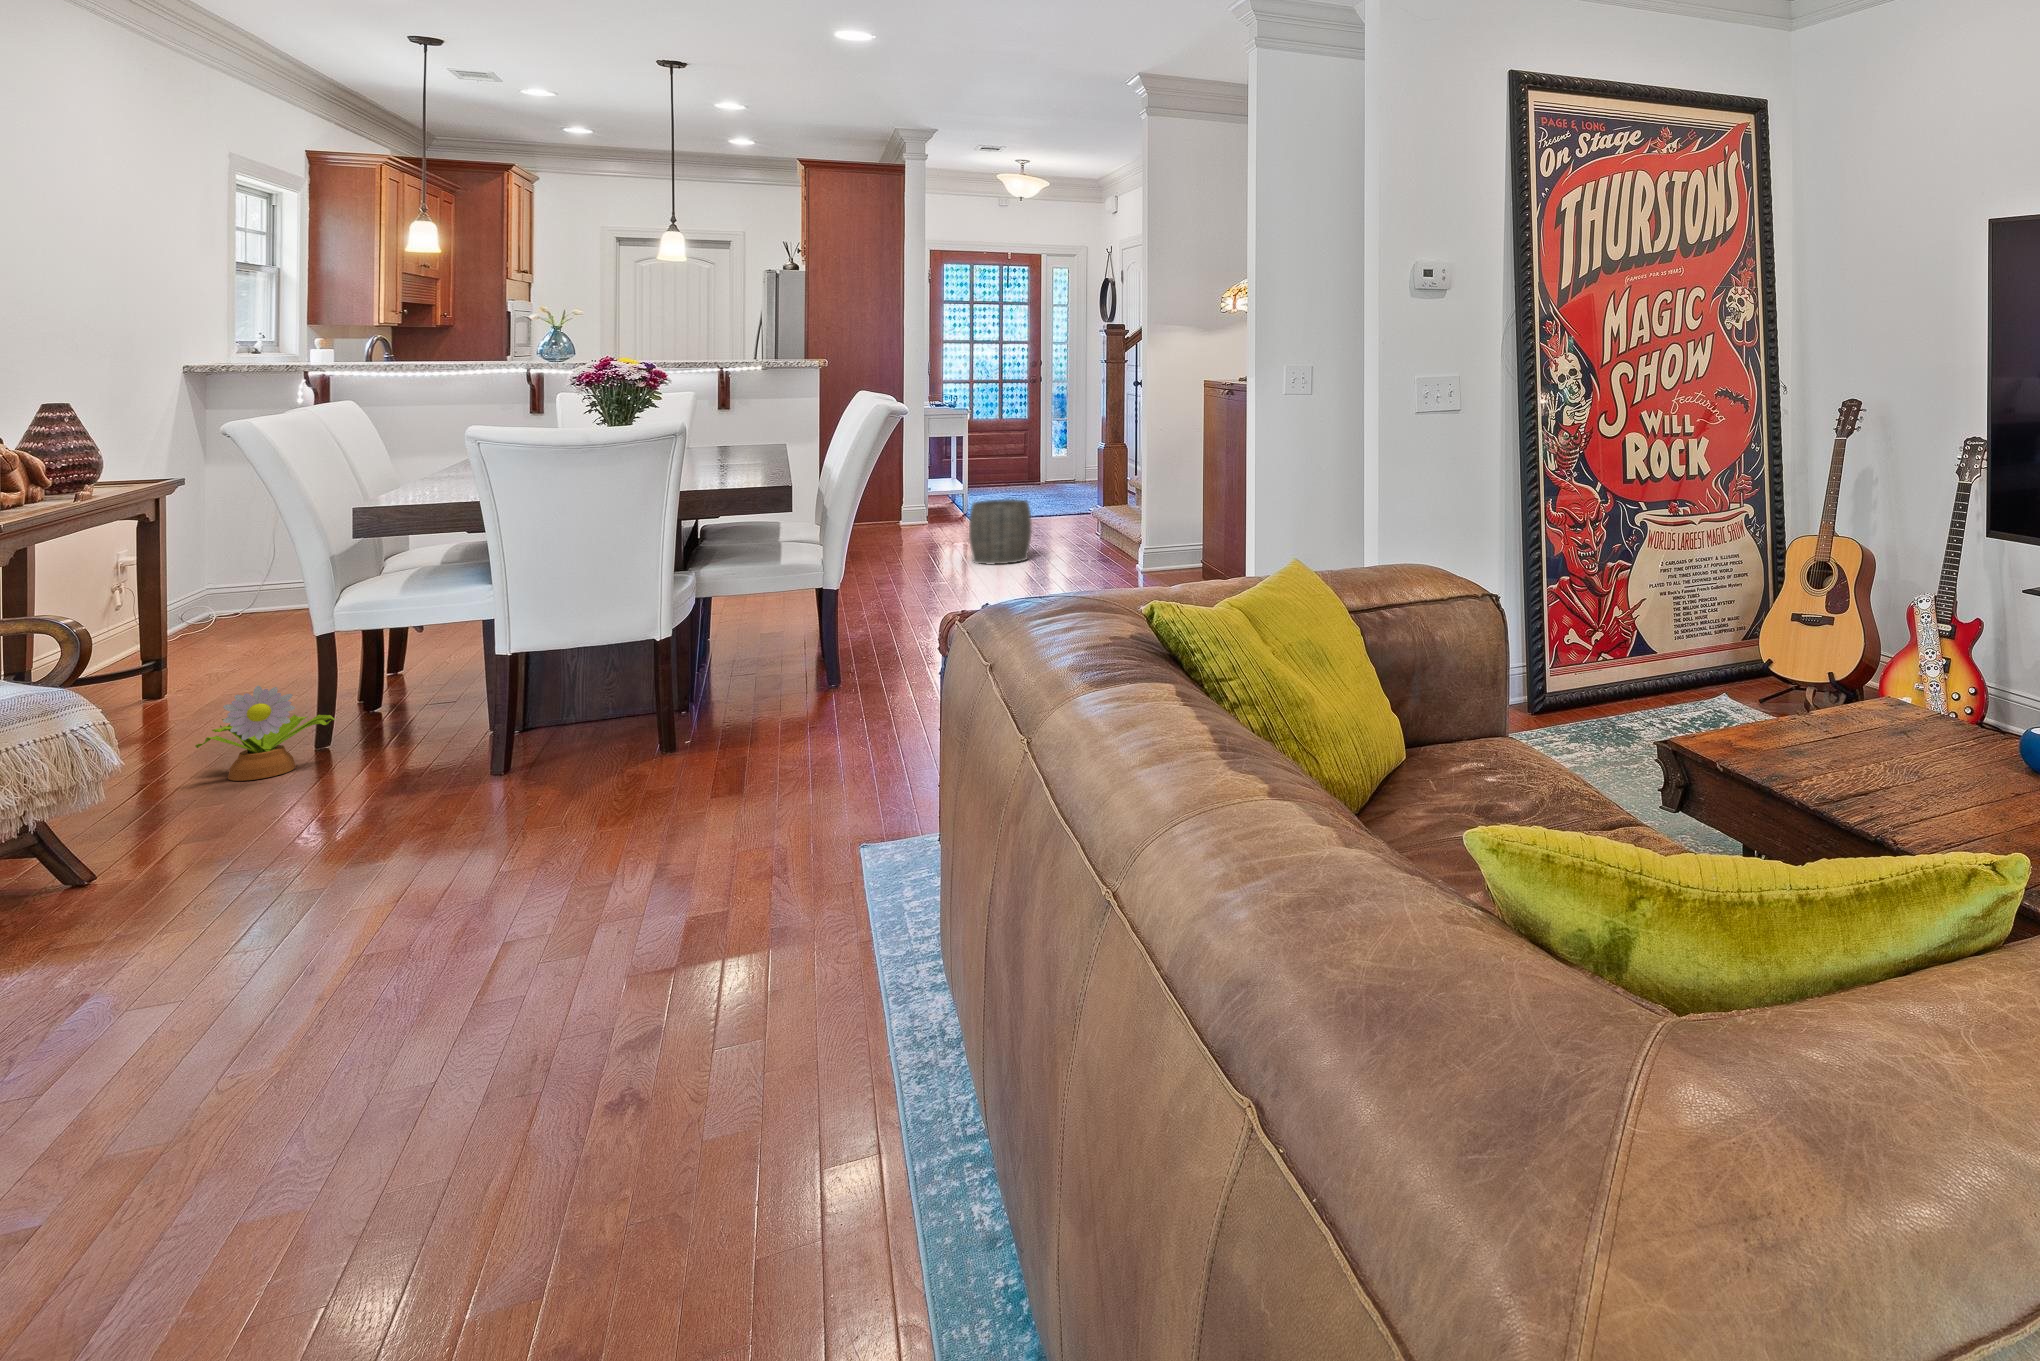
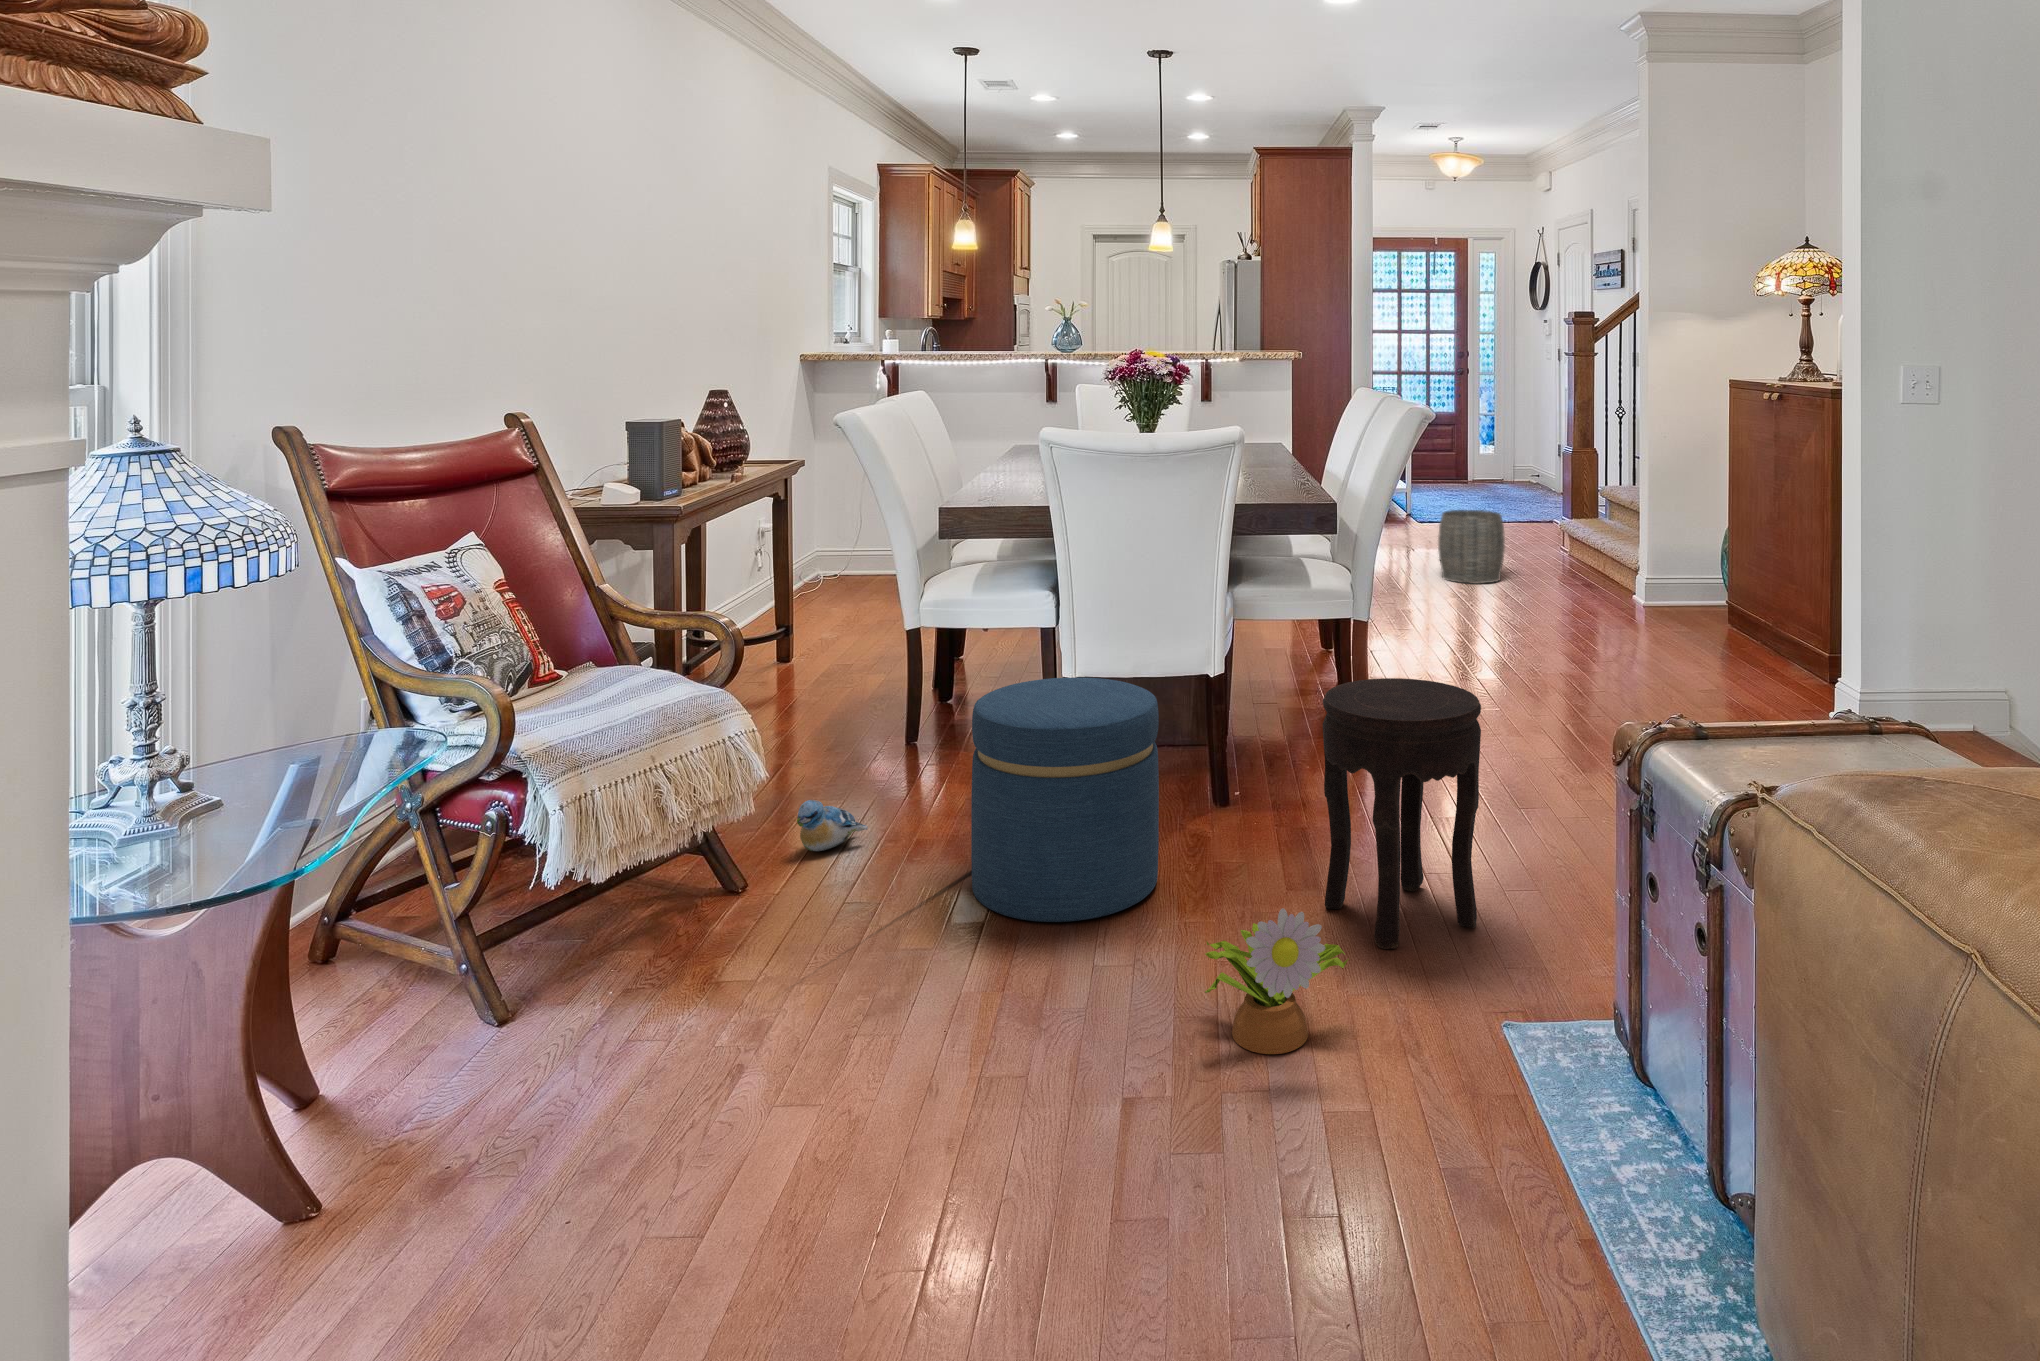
side table: none [734,617,876,825] -> present [1323,678,1481,949]
ottoman: none [370,647,579,858] -> present [971,677,1159,922]
decorative plant: present [195,686,335,781] -> present [1205,908,1348,1054]
plush toy: none [153,792,249,842] -> present [797,800,868,851]

